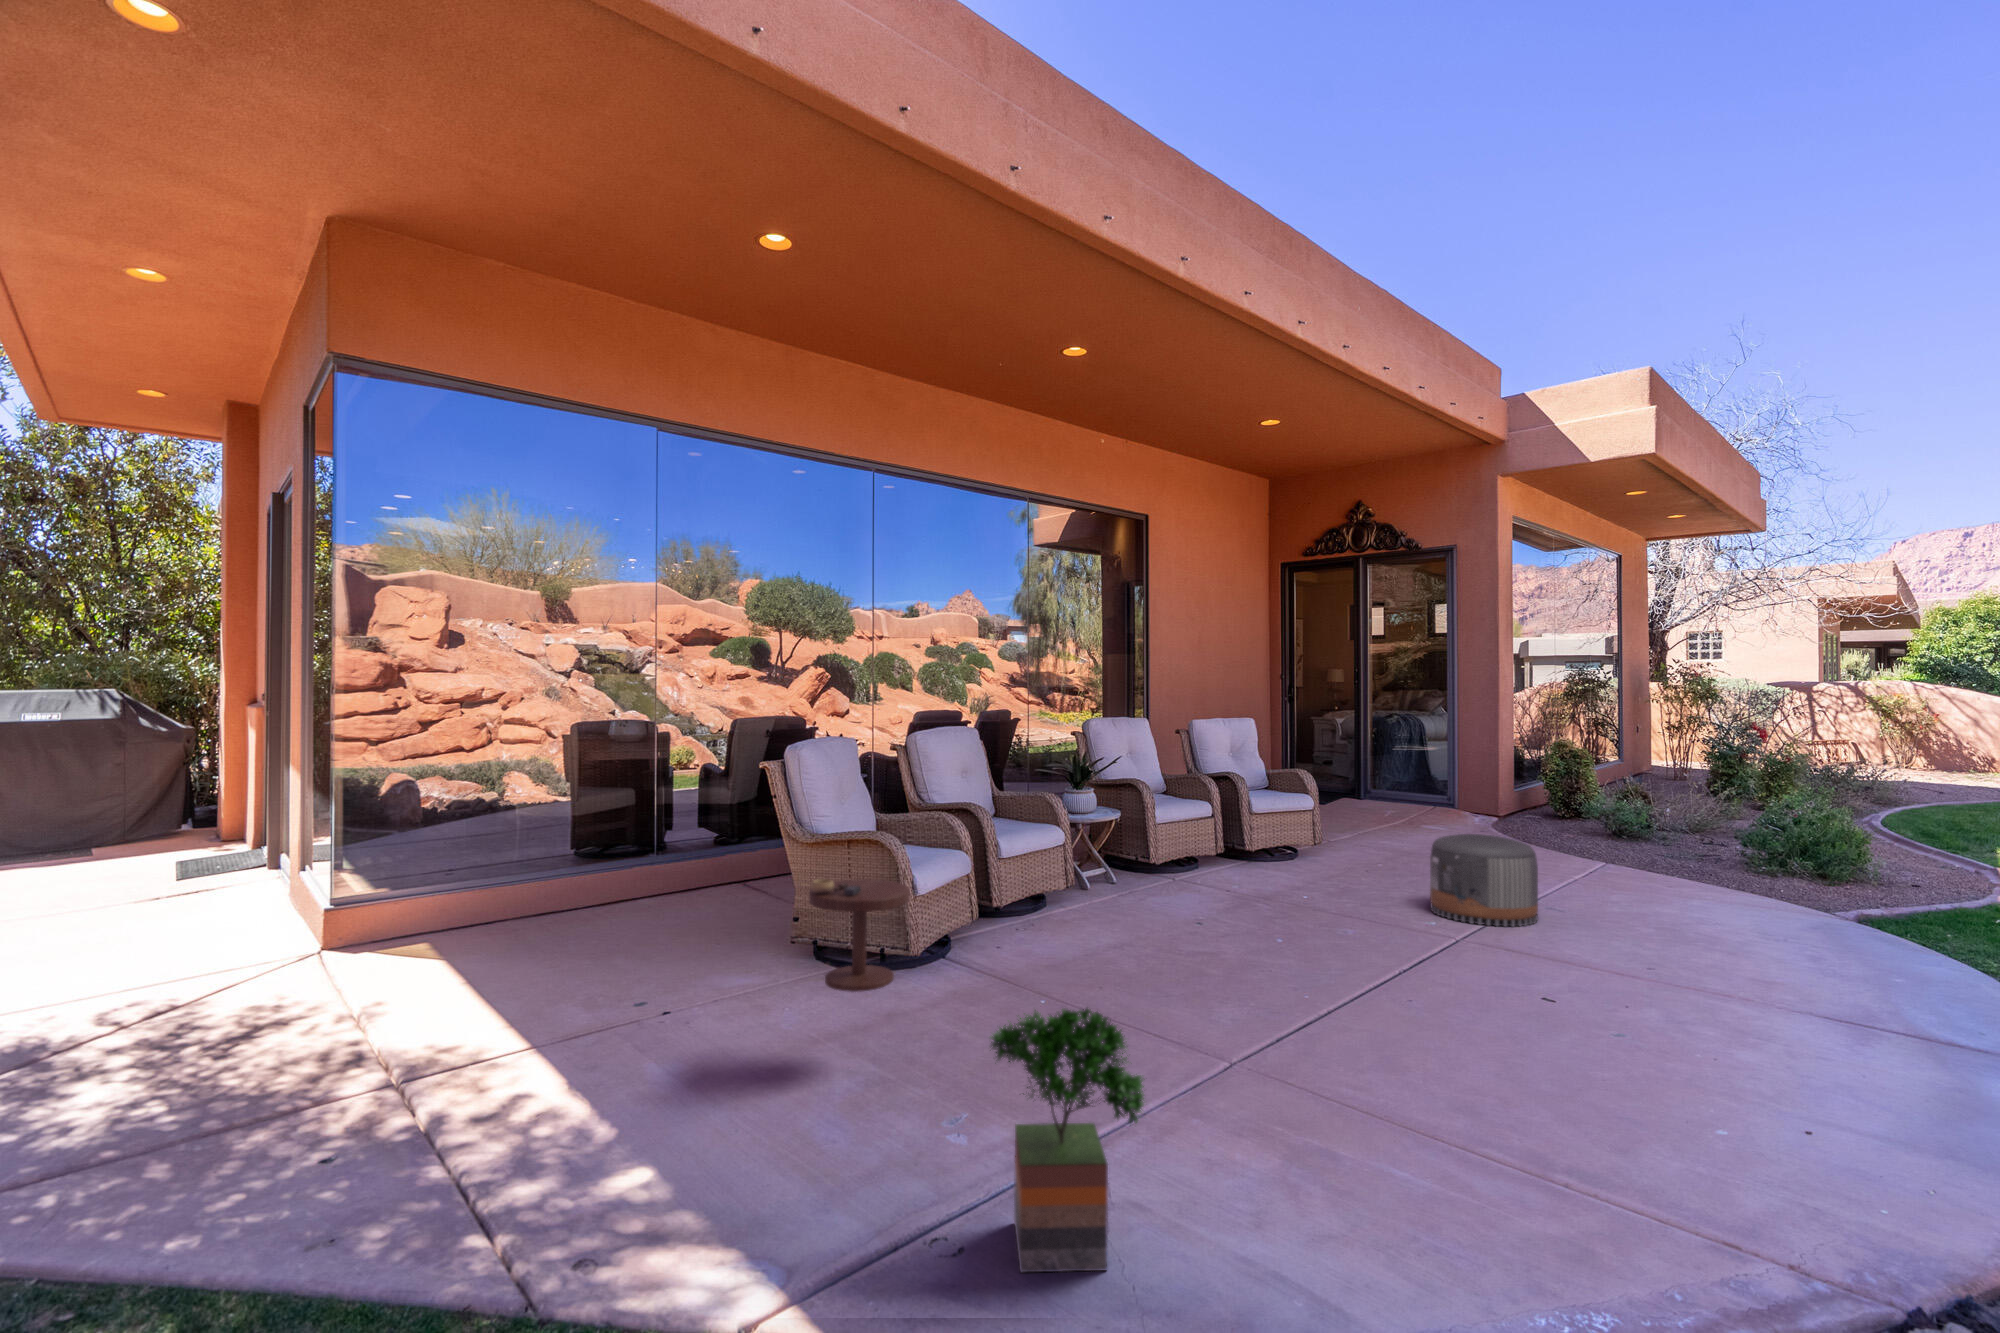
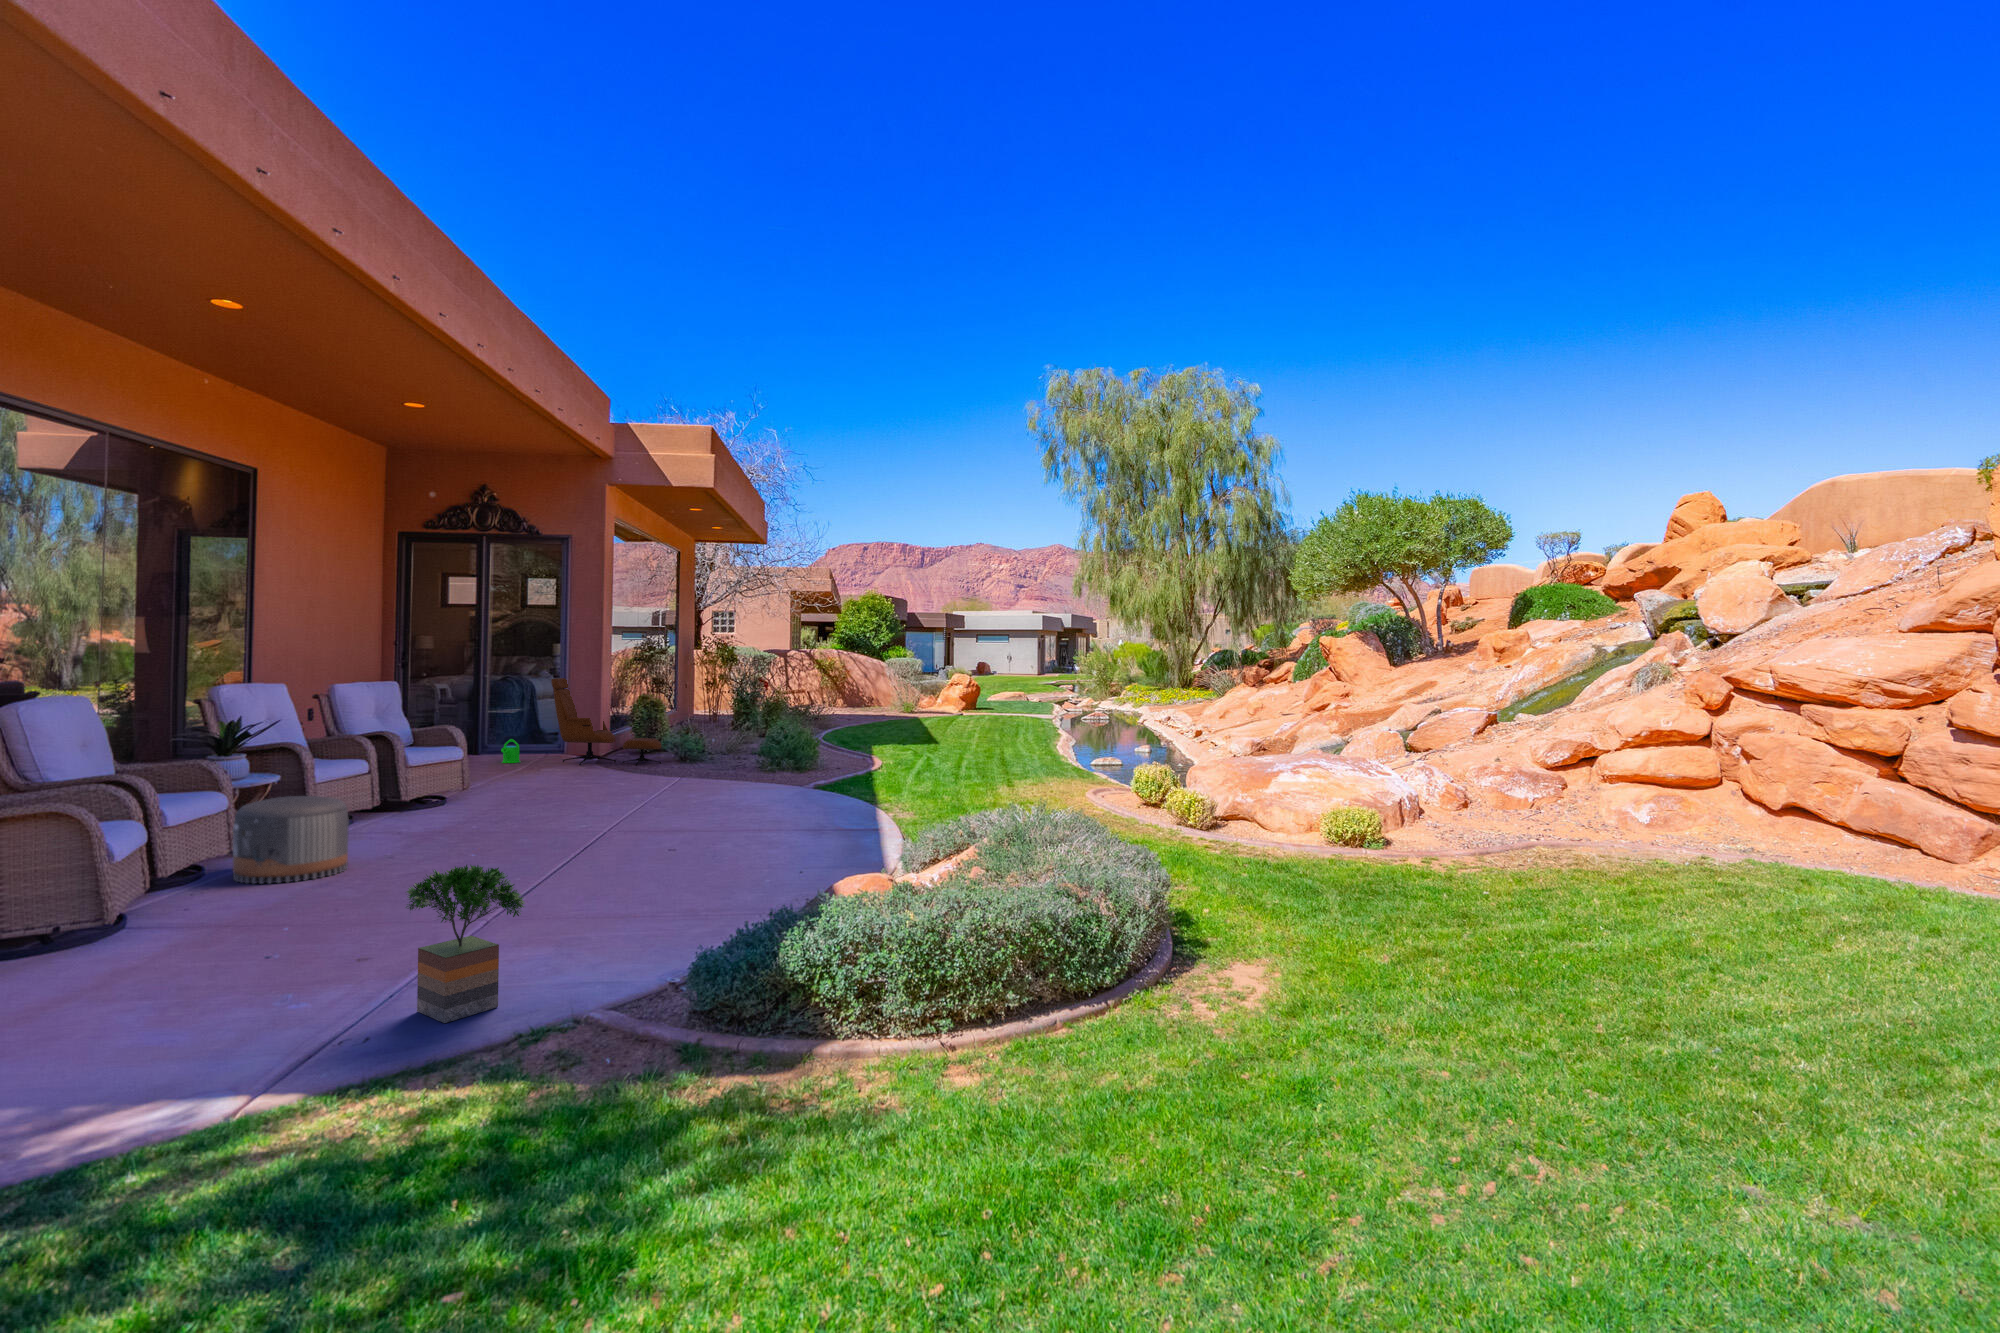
lounge chair: none [1438,717,1585,833] -> present [551,678,661,765]
watering can: none [1384,786,1407,814] -> present [501,739,520,763]
pouf: present [1430,834,1538,927] -> present [232,796,349,884]
side table: present [809,879,910,992] -> none [106,830,225,998]

